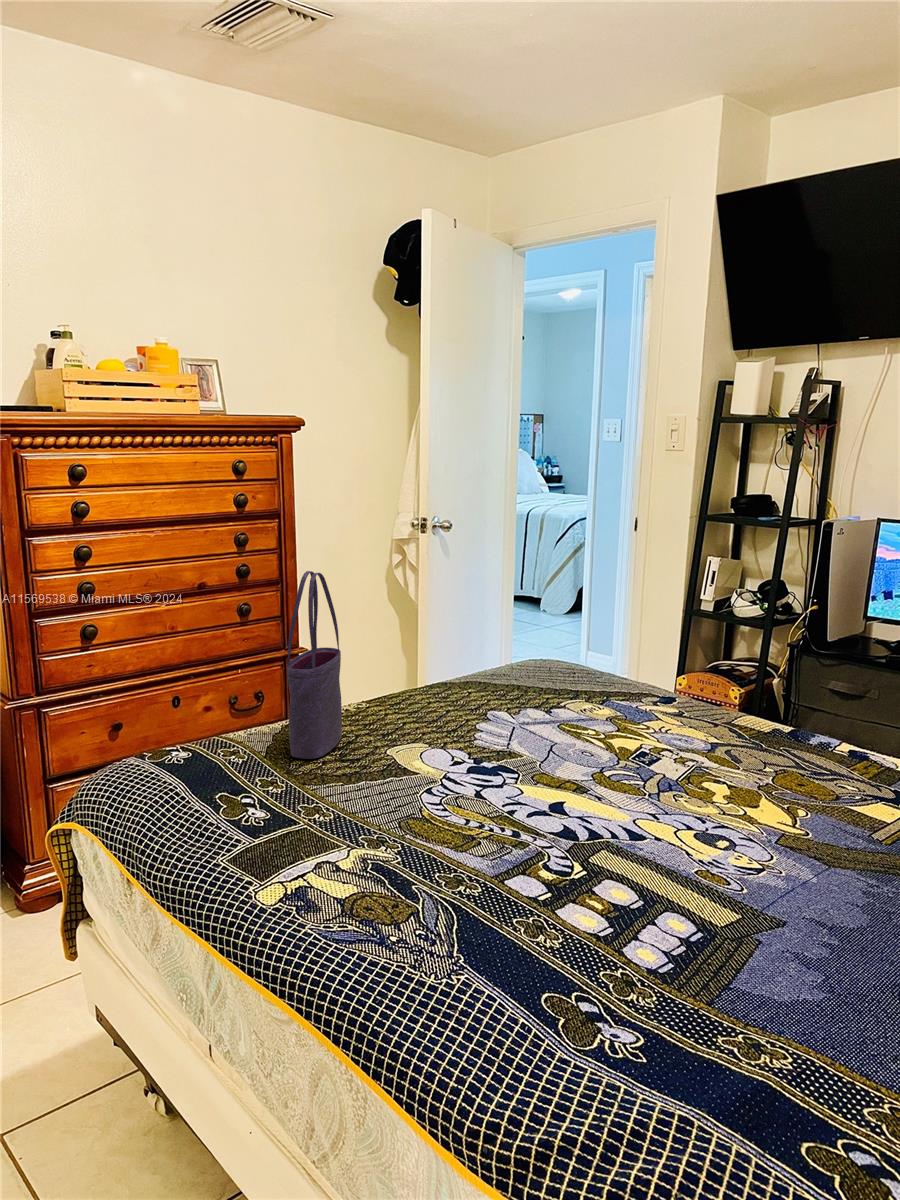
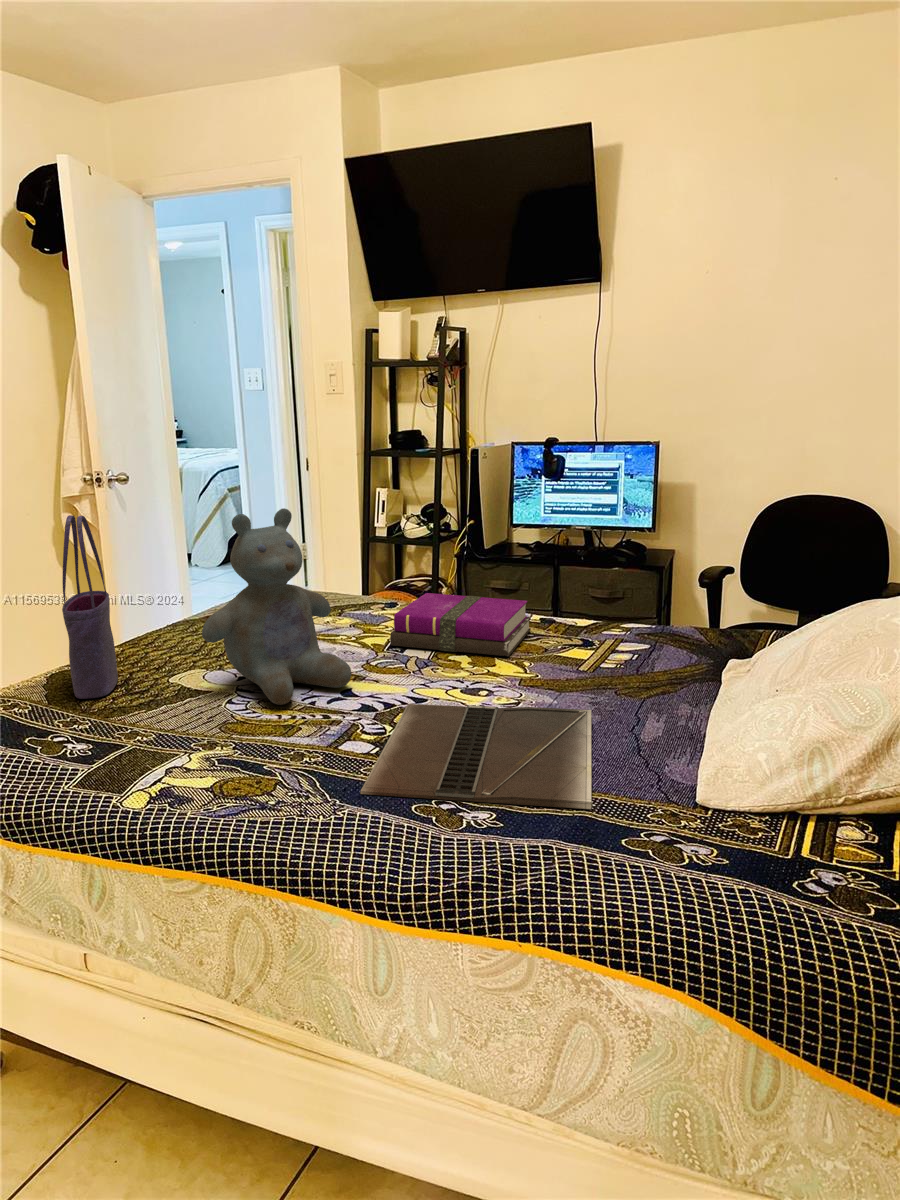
stuffed bear: none [410,585,566,808] -> present [202,508,352,705]
notebook: none [638,696,829,798] -> present [390,593,531,656]
laptop: none [495,841,855,1075] -> present [360,704,592,809]

